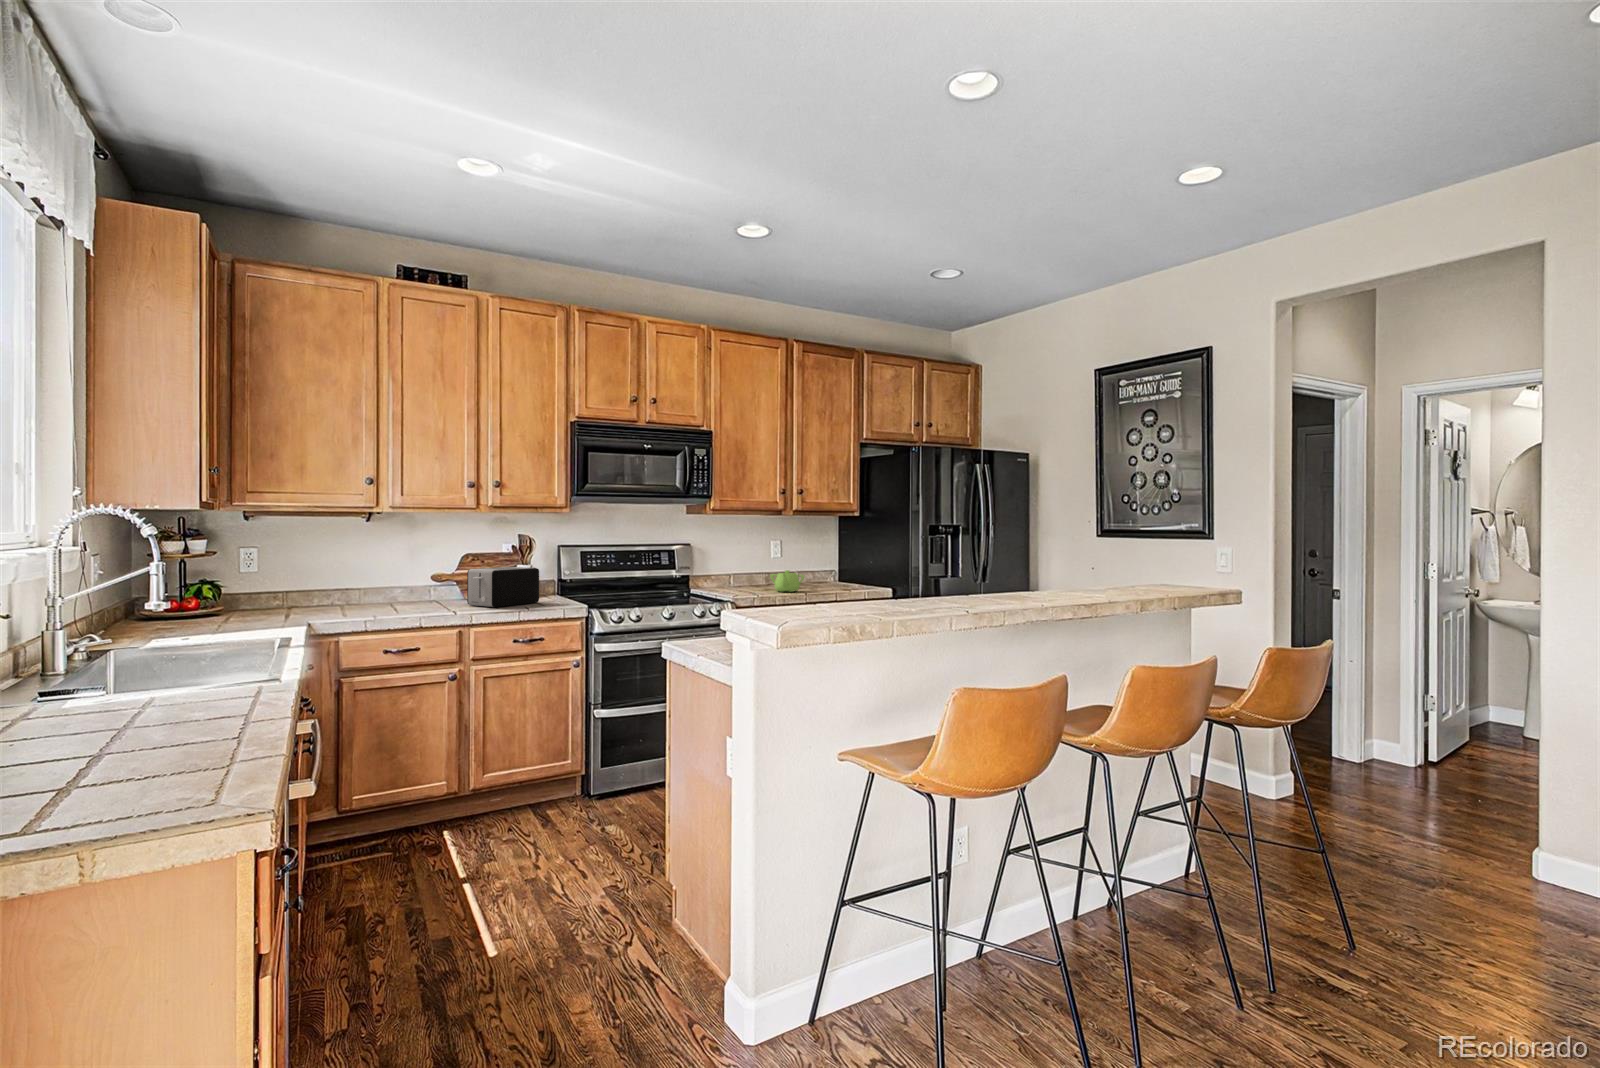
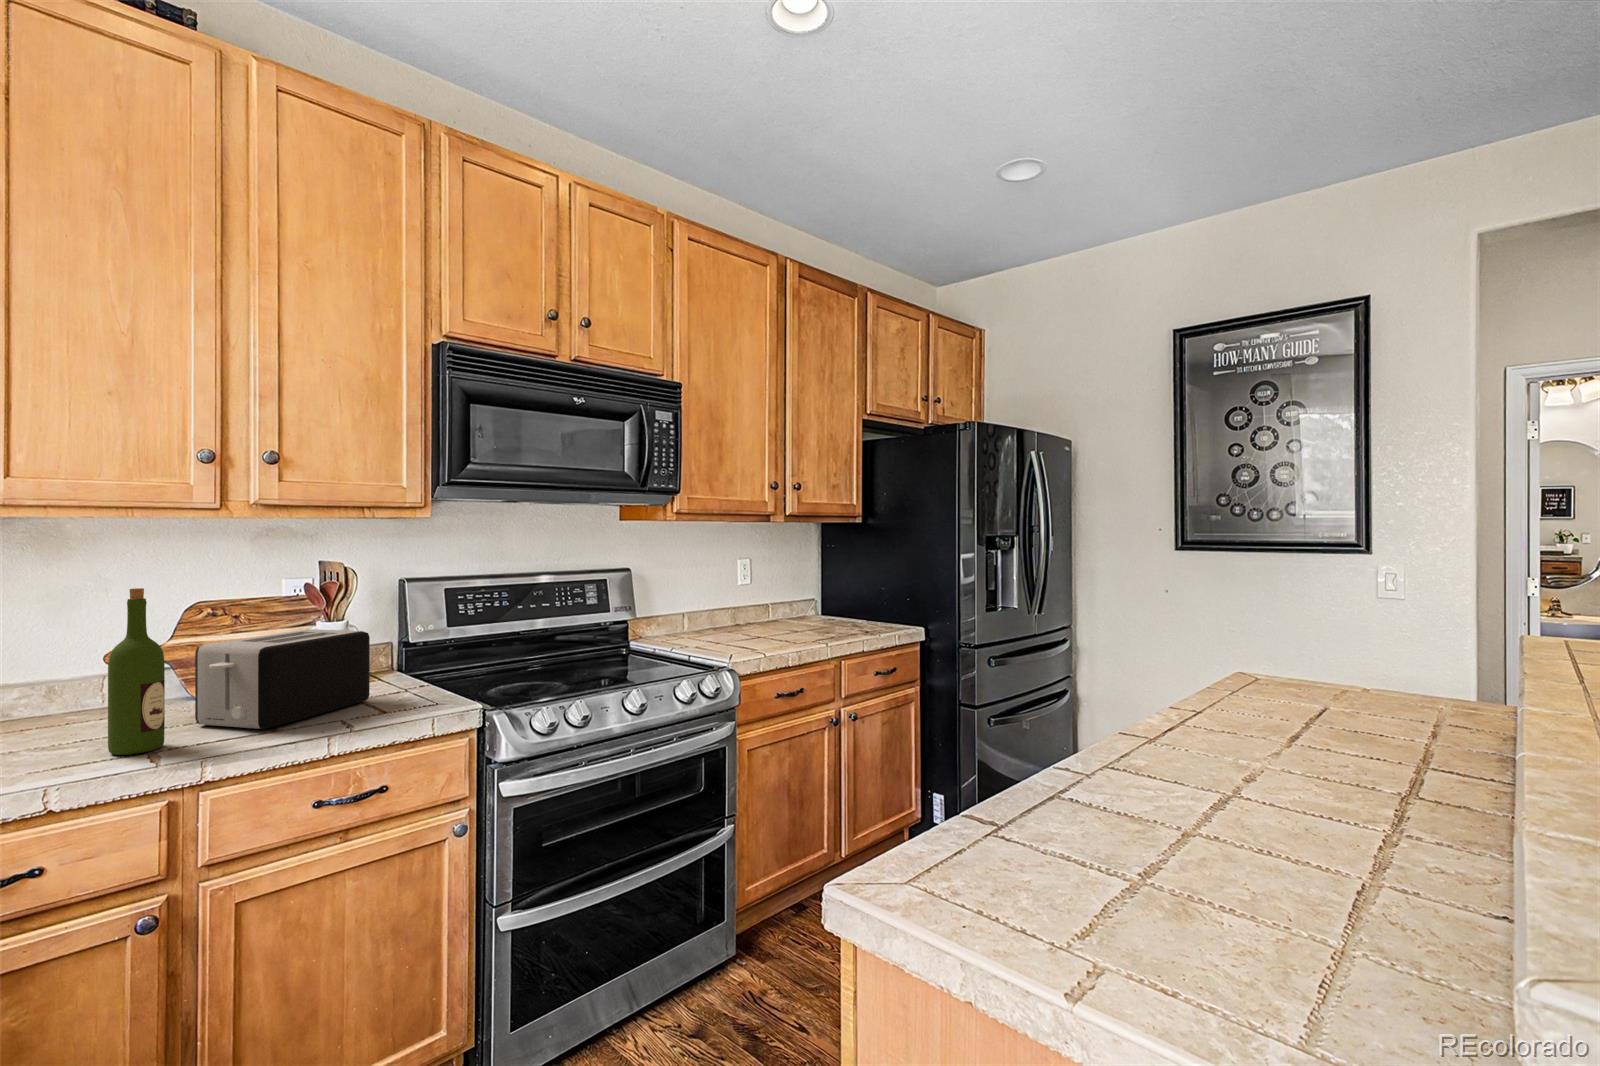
wine bottle: none [438,542,457,610] -> present [108,588,165,755]
teapot: present [770,570,805,592] -> none [752,607,805,641]

